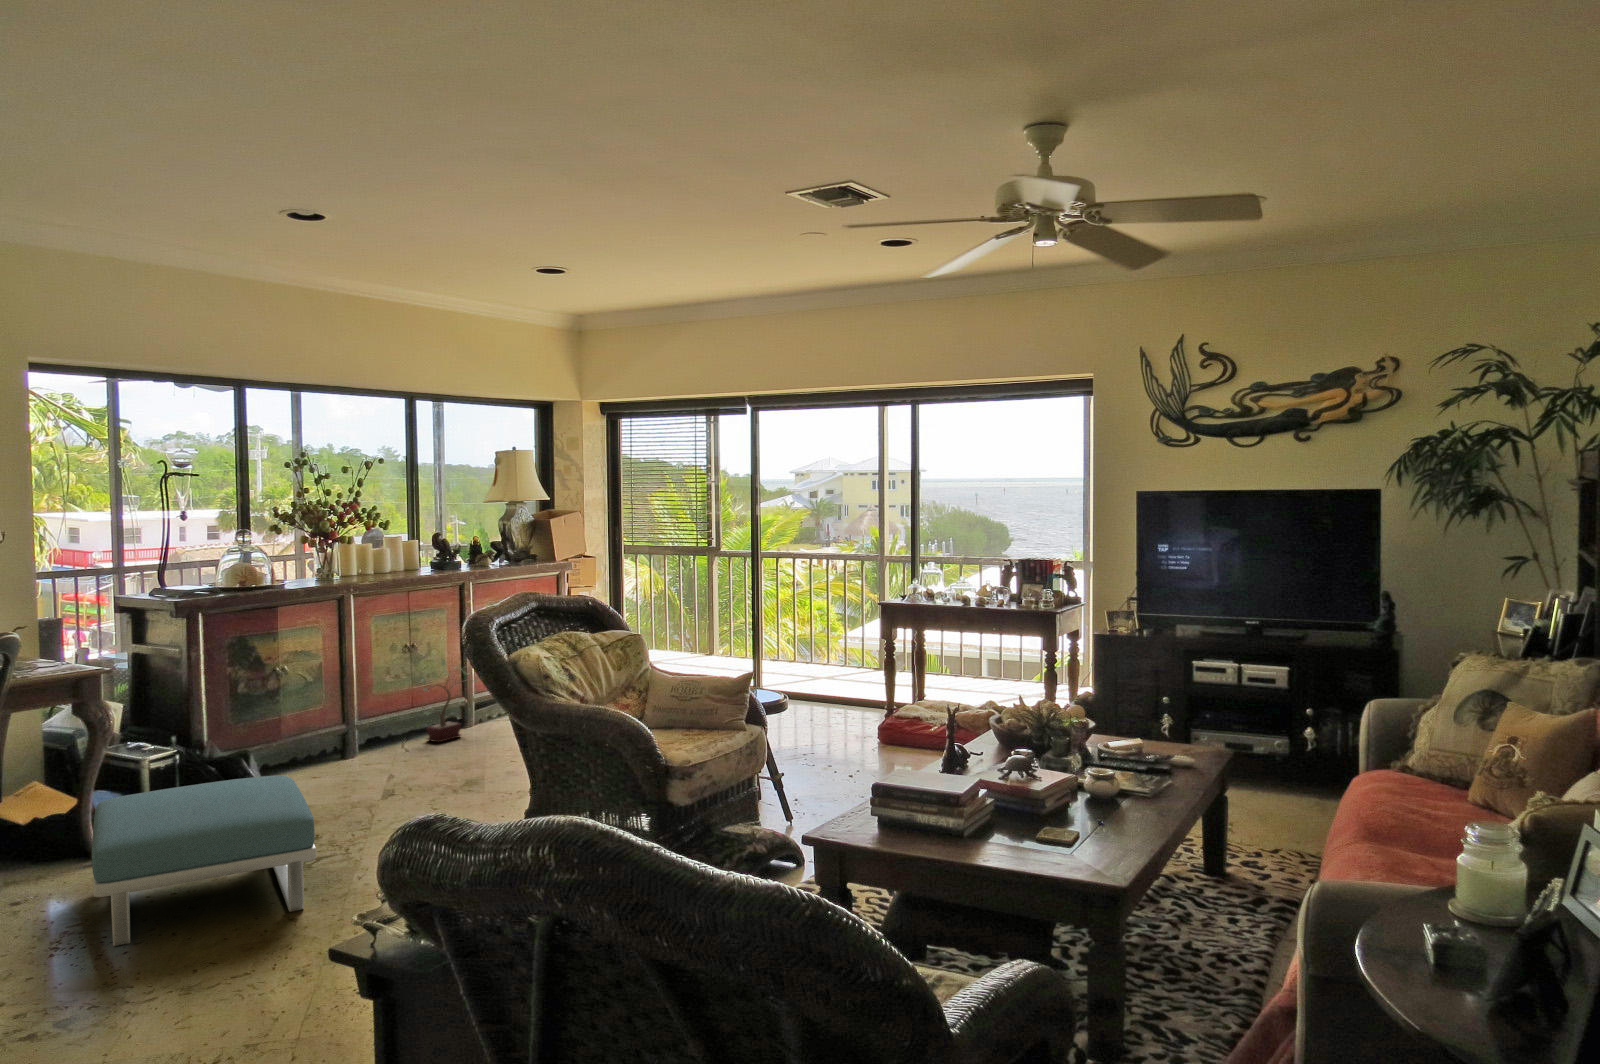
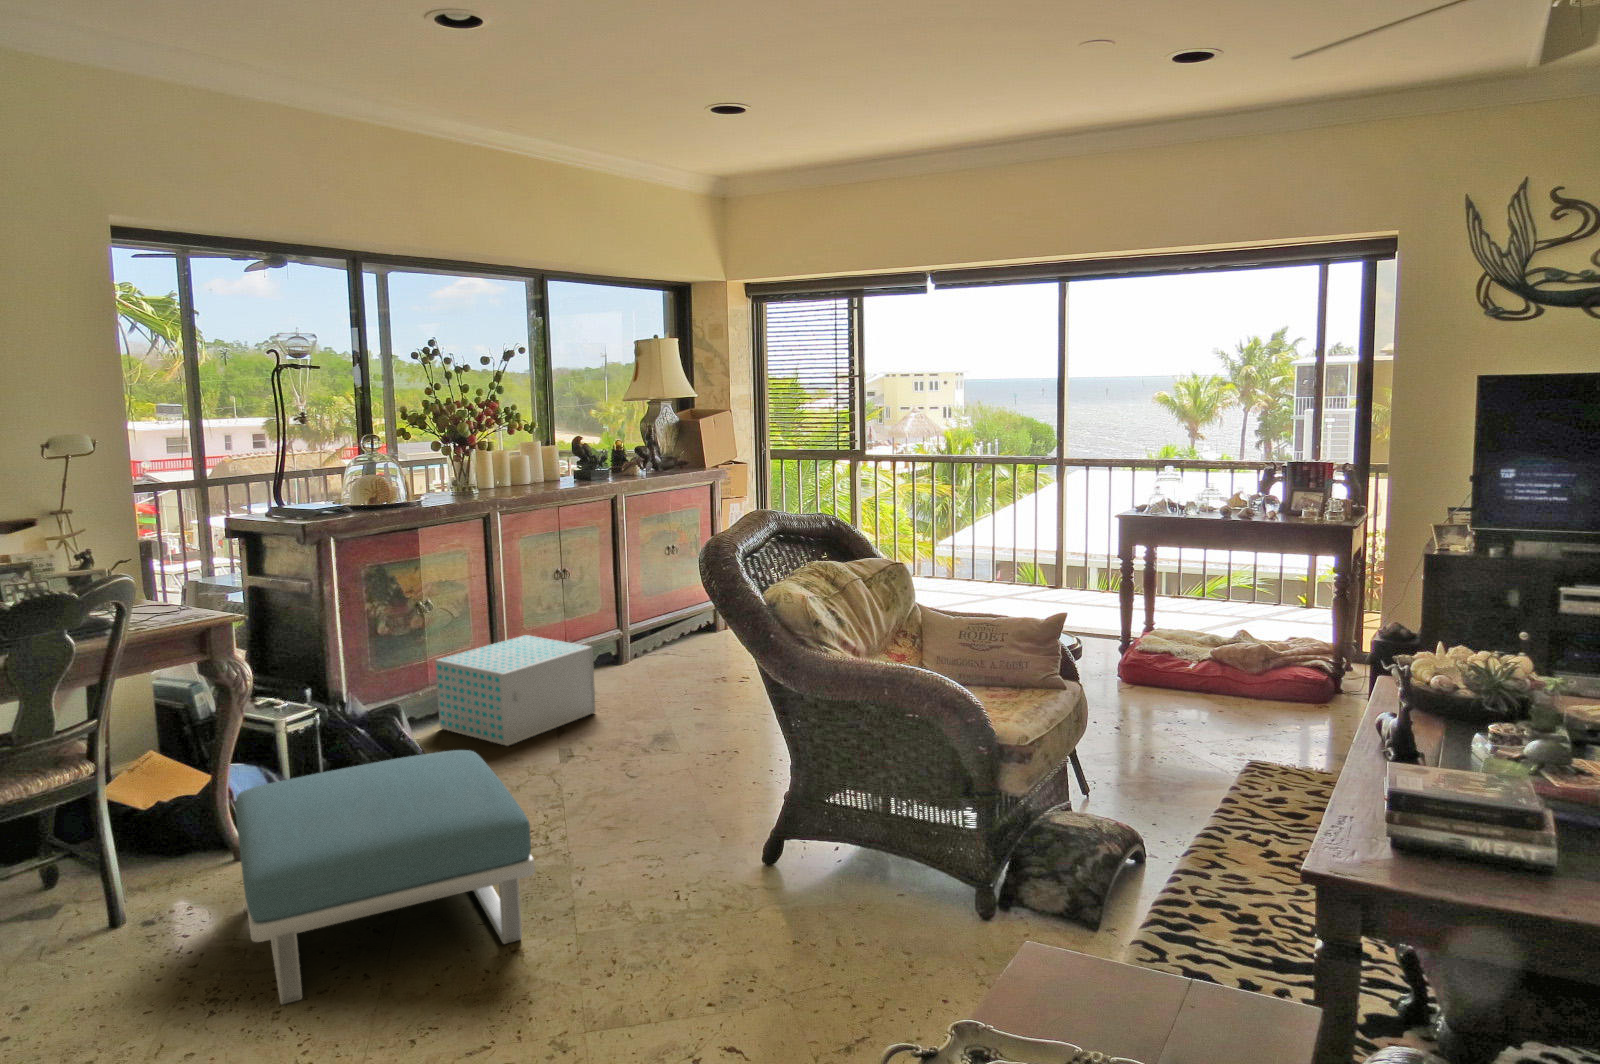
potted plant: present [422,660,477,742] -> none [579,584,649,683]
storage box: none [287,699,424,788] -> present [435,635,595,746]

